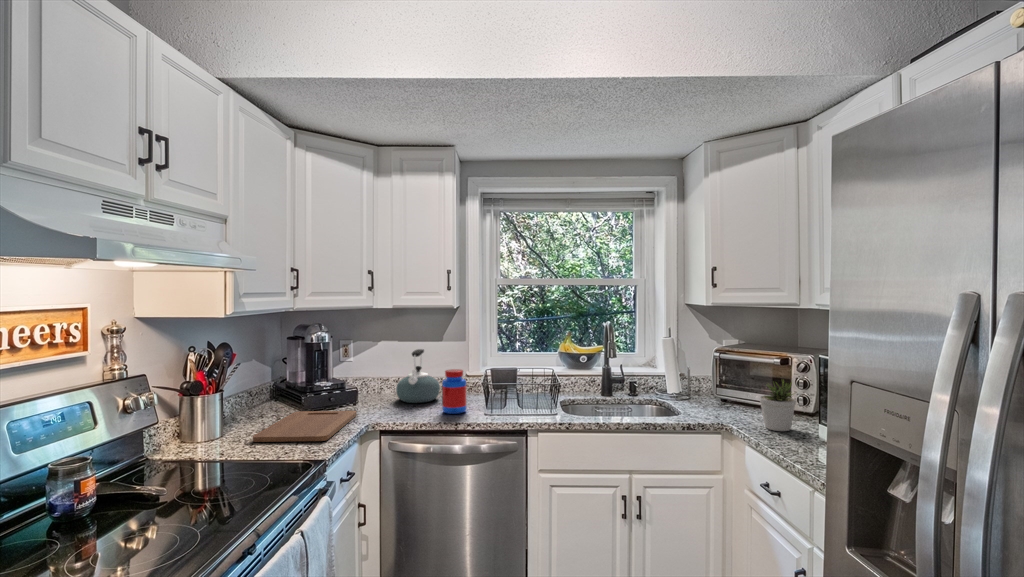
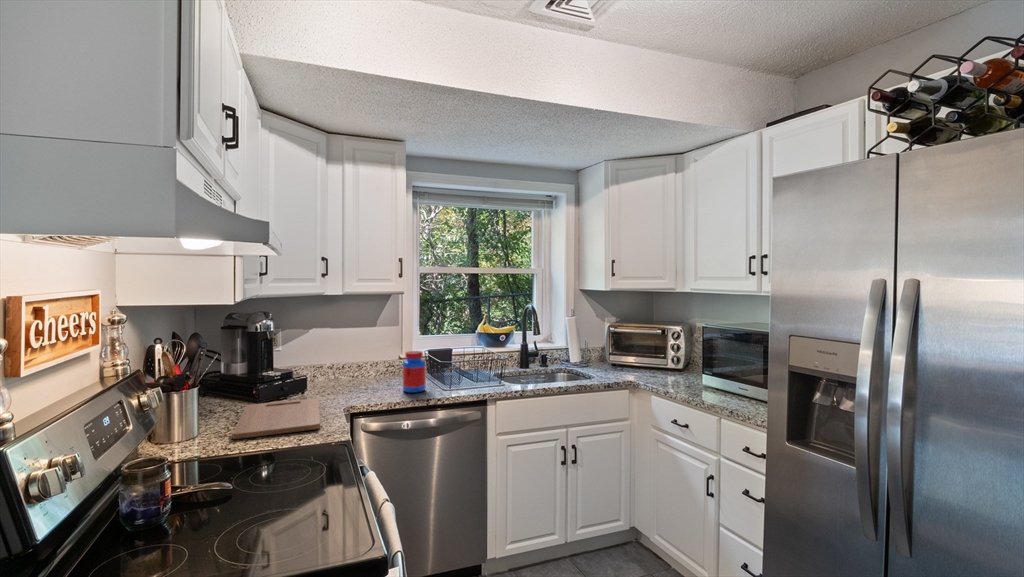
kettle: present [396,349,440,403] -> none [342,334,386,387]
potted plant: present [759,380,796,431] -> none [656,344,682,383]

